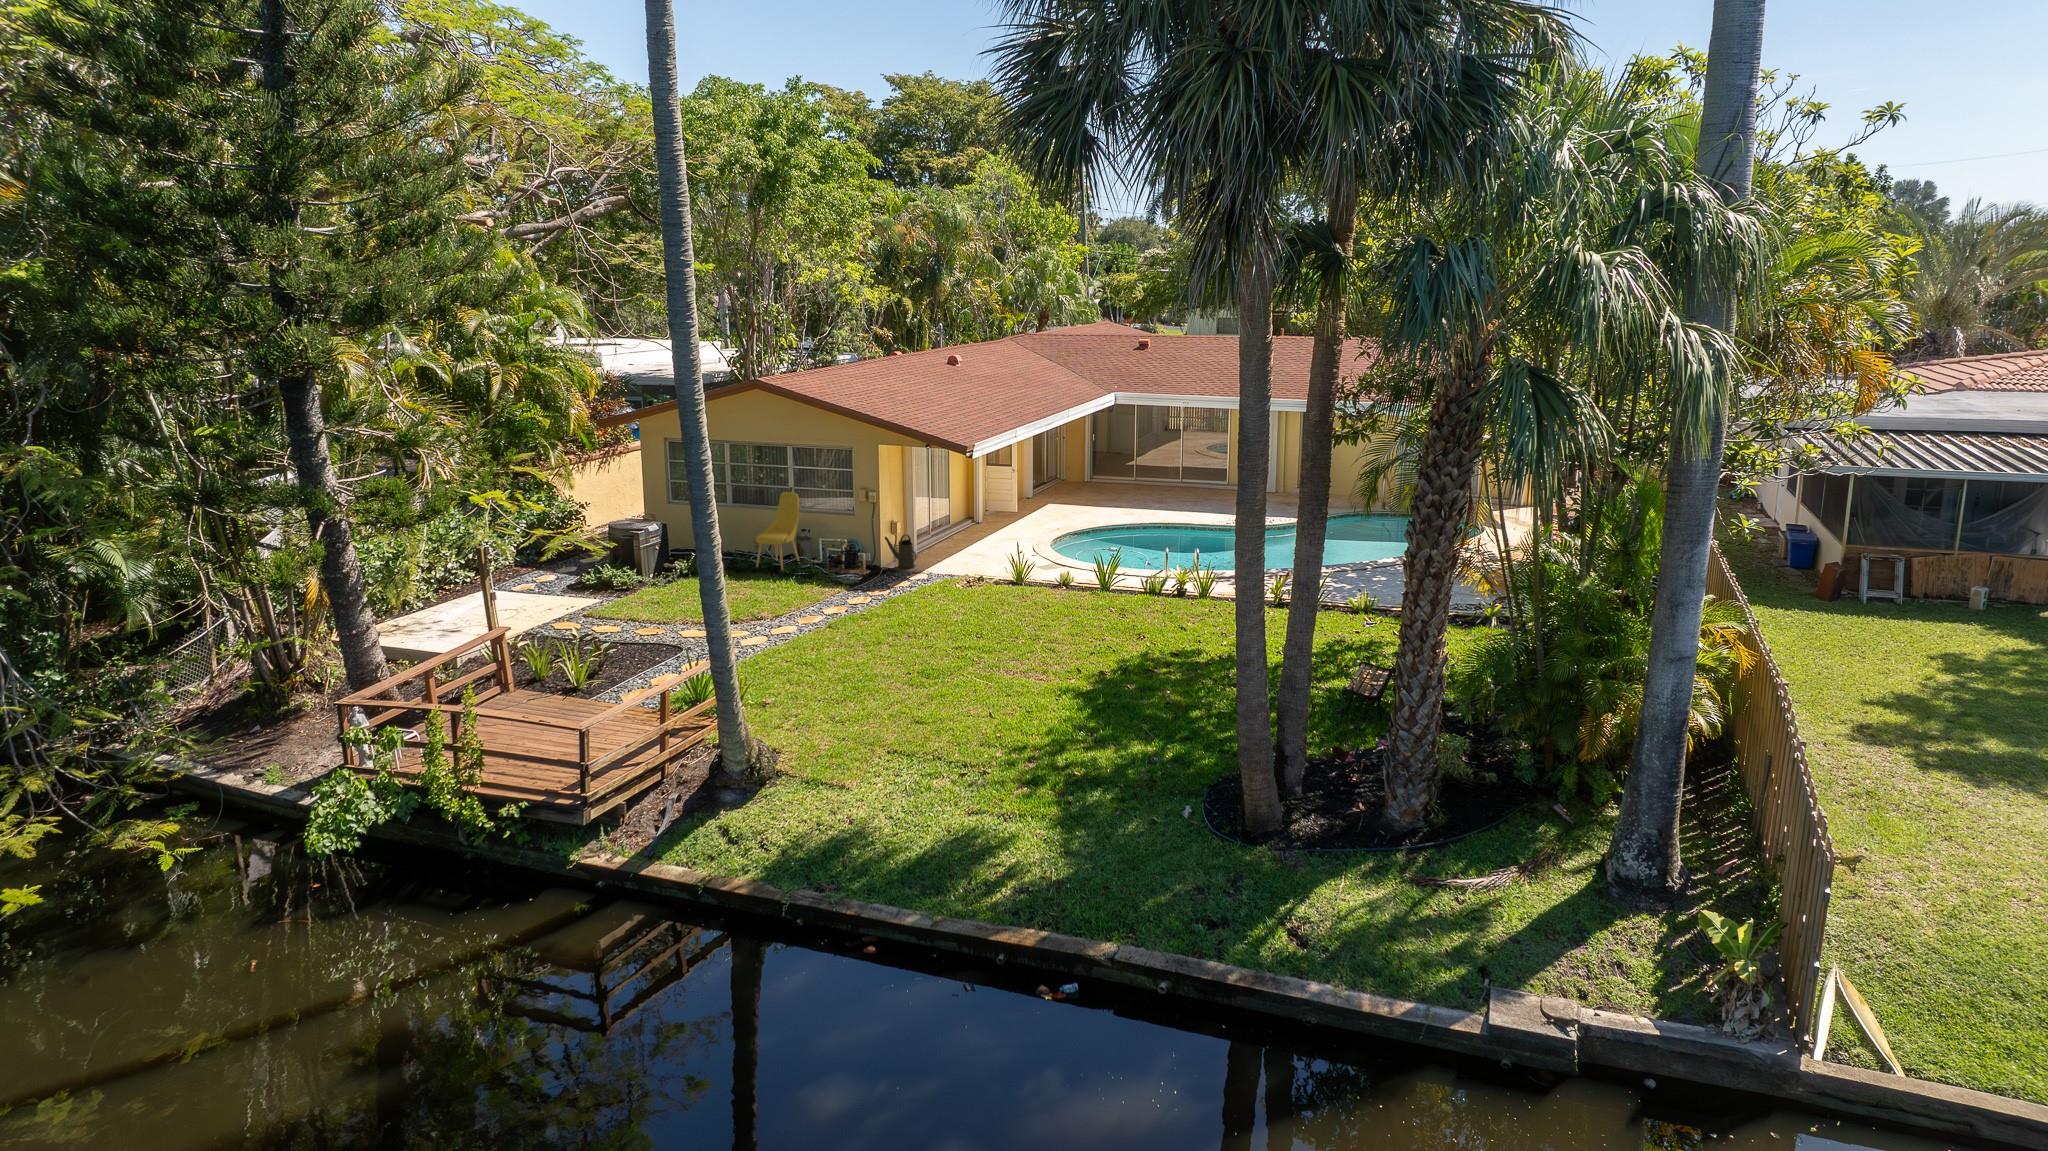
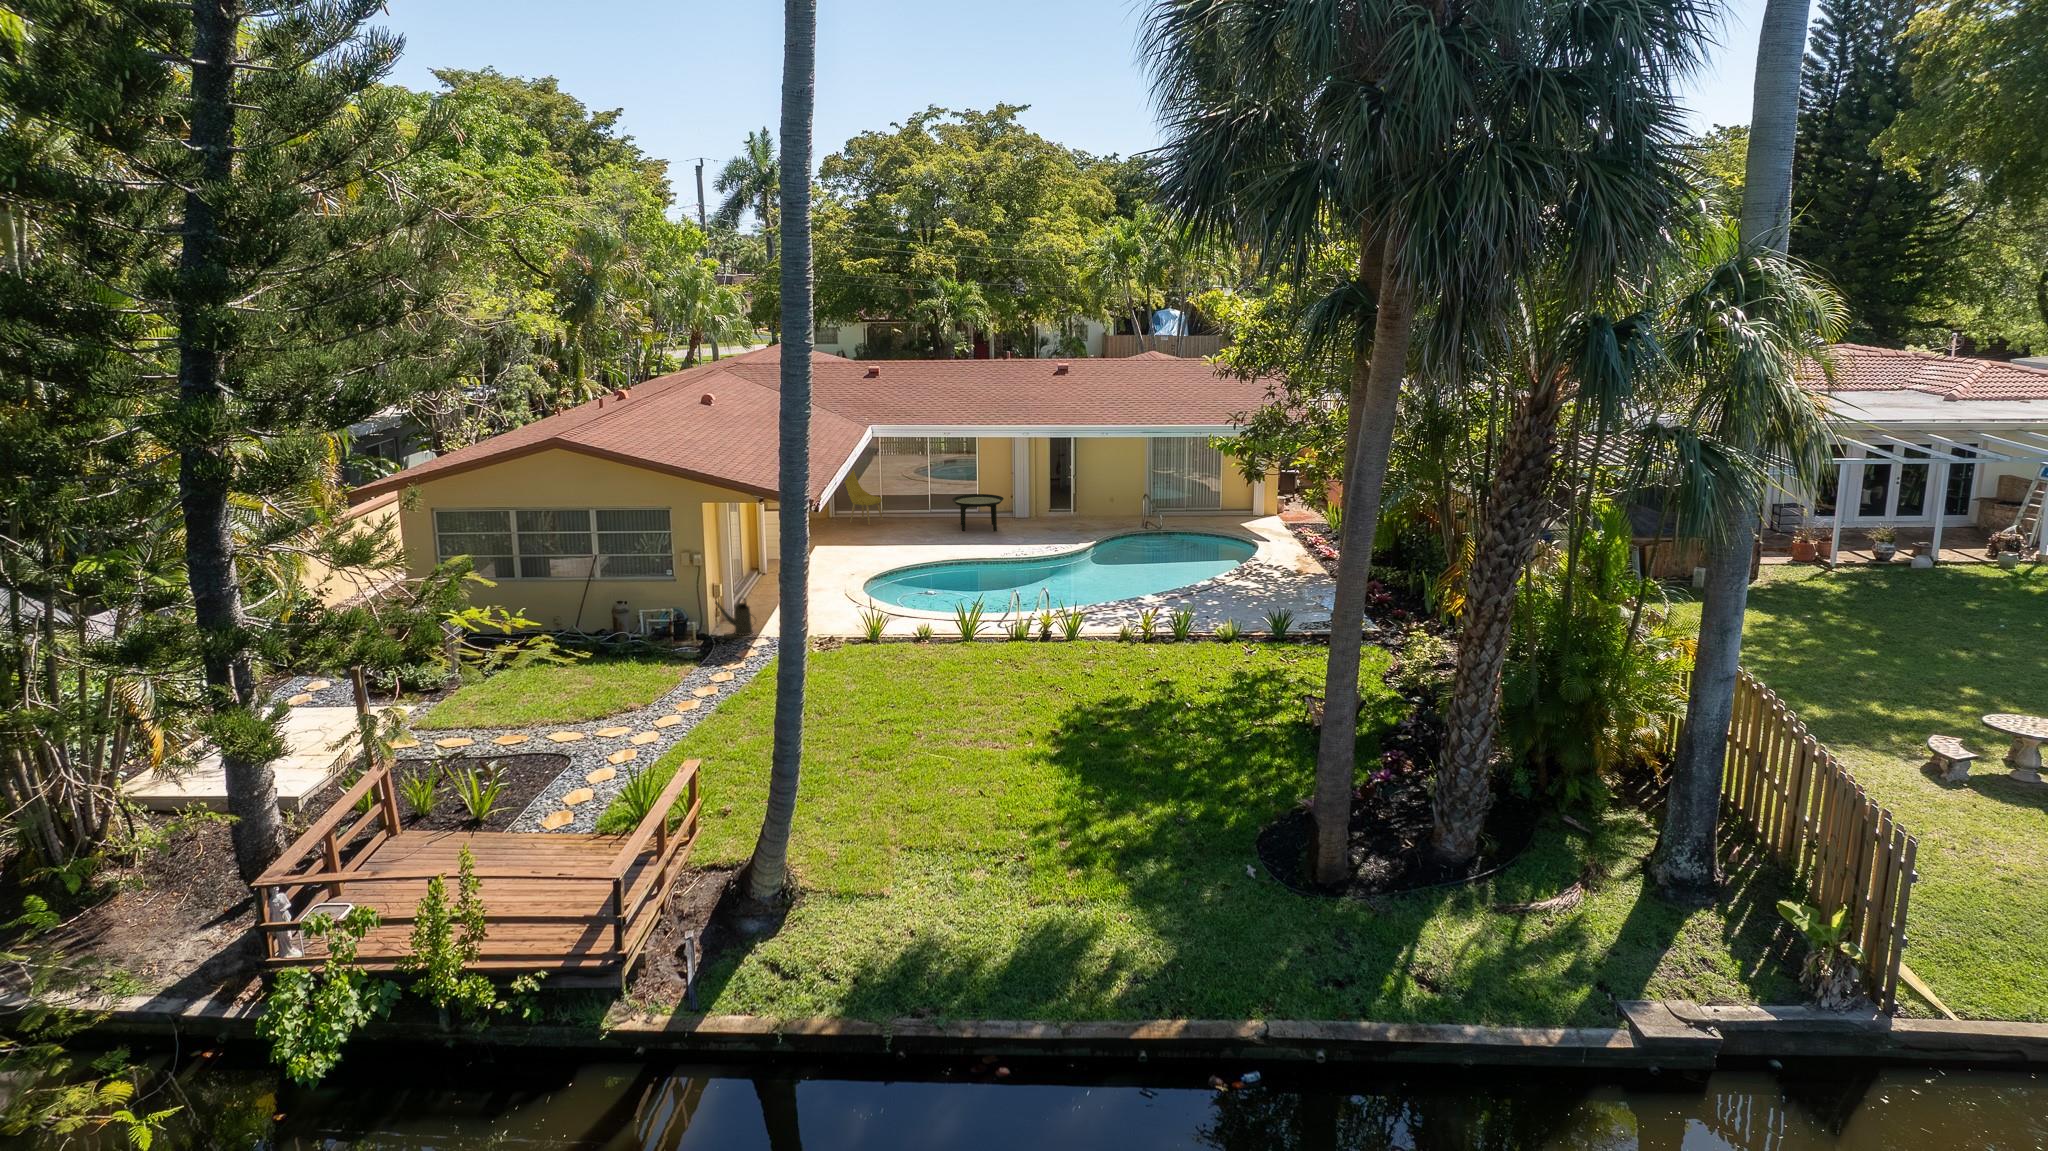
round table: none [1174,462,1225,499] -> present [952,494,1004,531]
chair: present [756,492,800,570] -> present [845,469,883,525]

